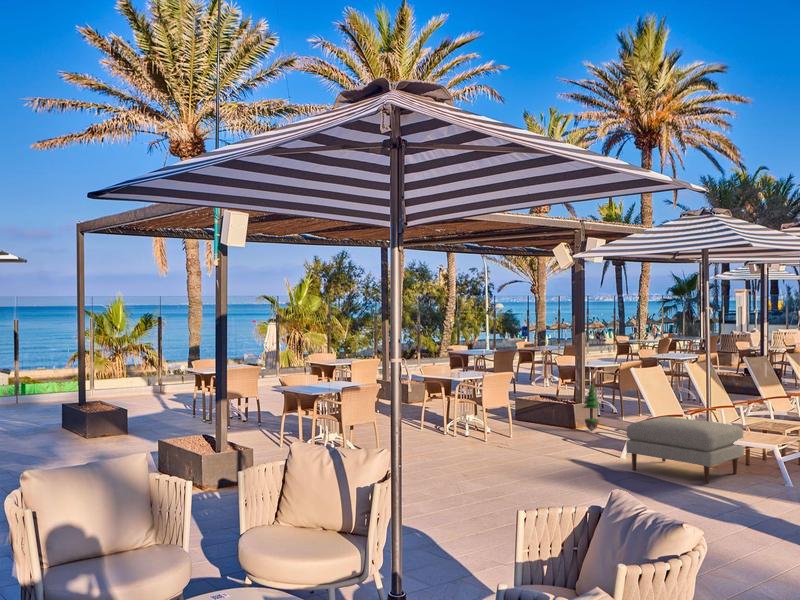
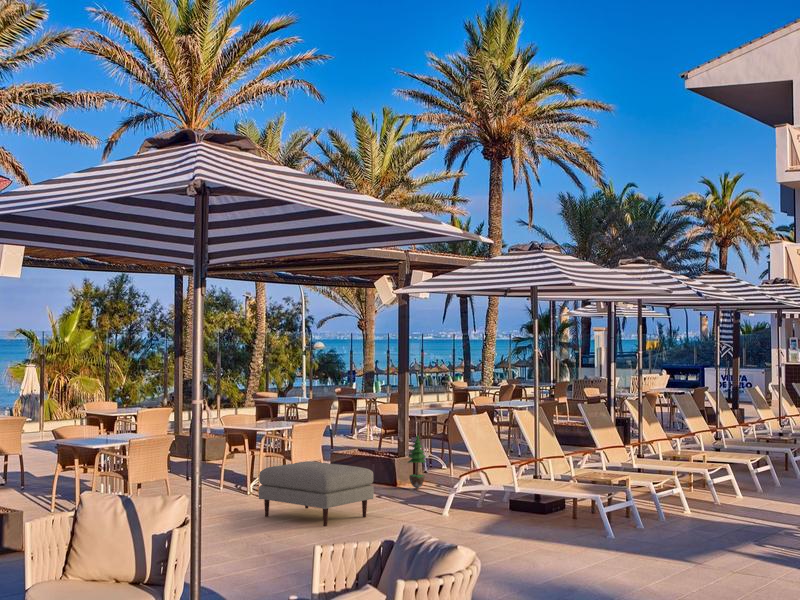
ottoman: present [626,417,744,484] -> present [259,462,374,526]

